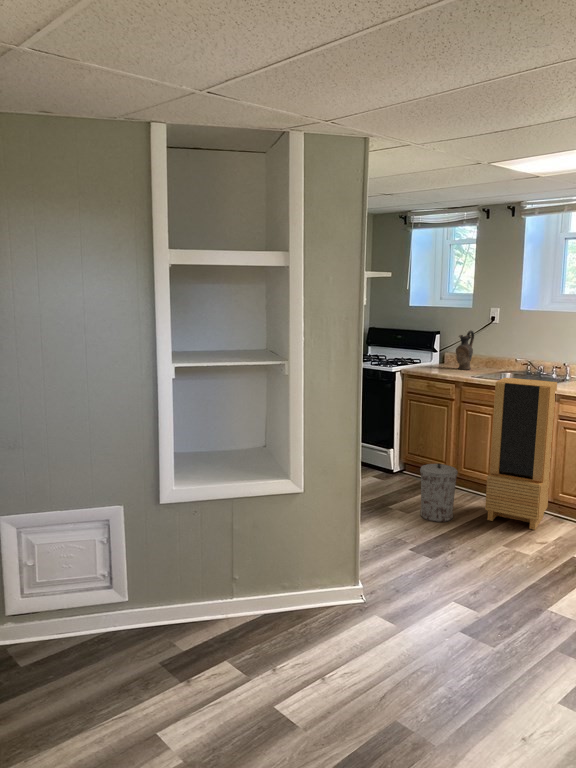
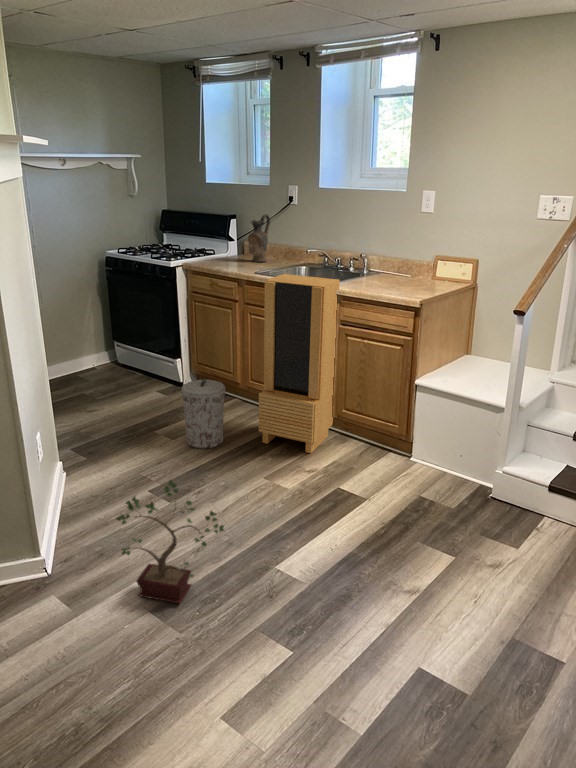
potted plant: none [432,523,531,627] -> present [116,480,224,603]

